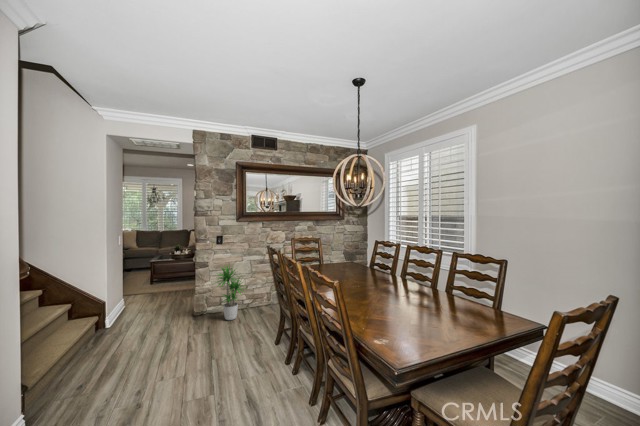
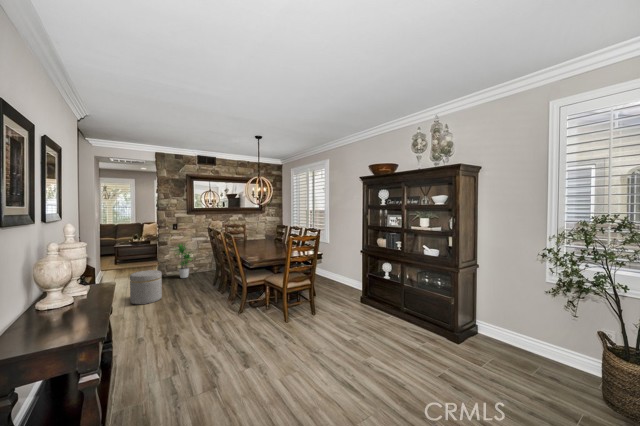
ottoman: none [129,325,187,401] -> present [130,270,162,304]

